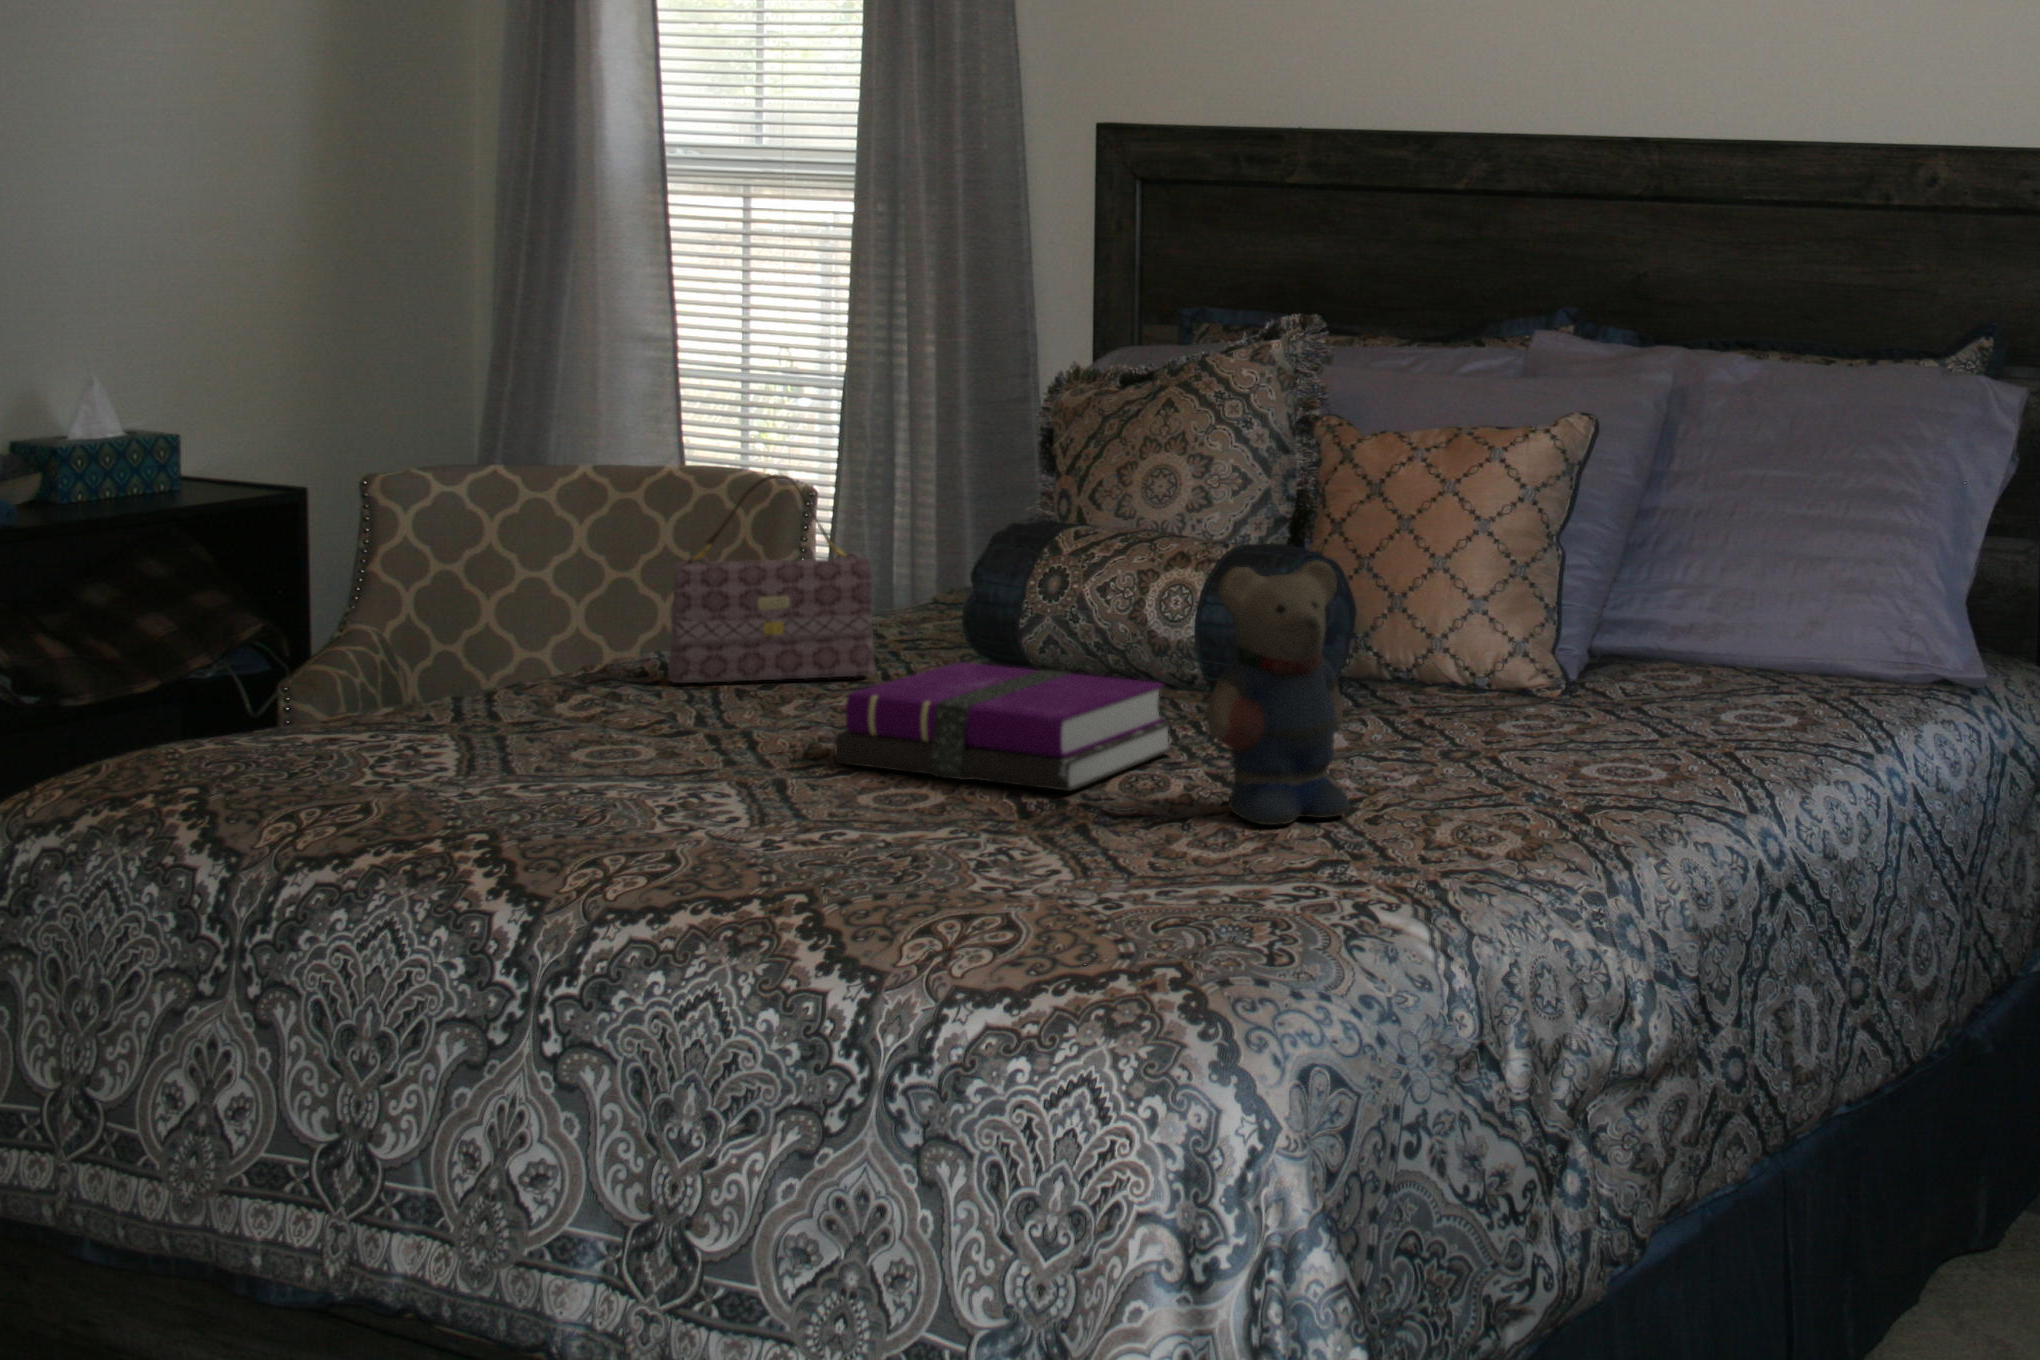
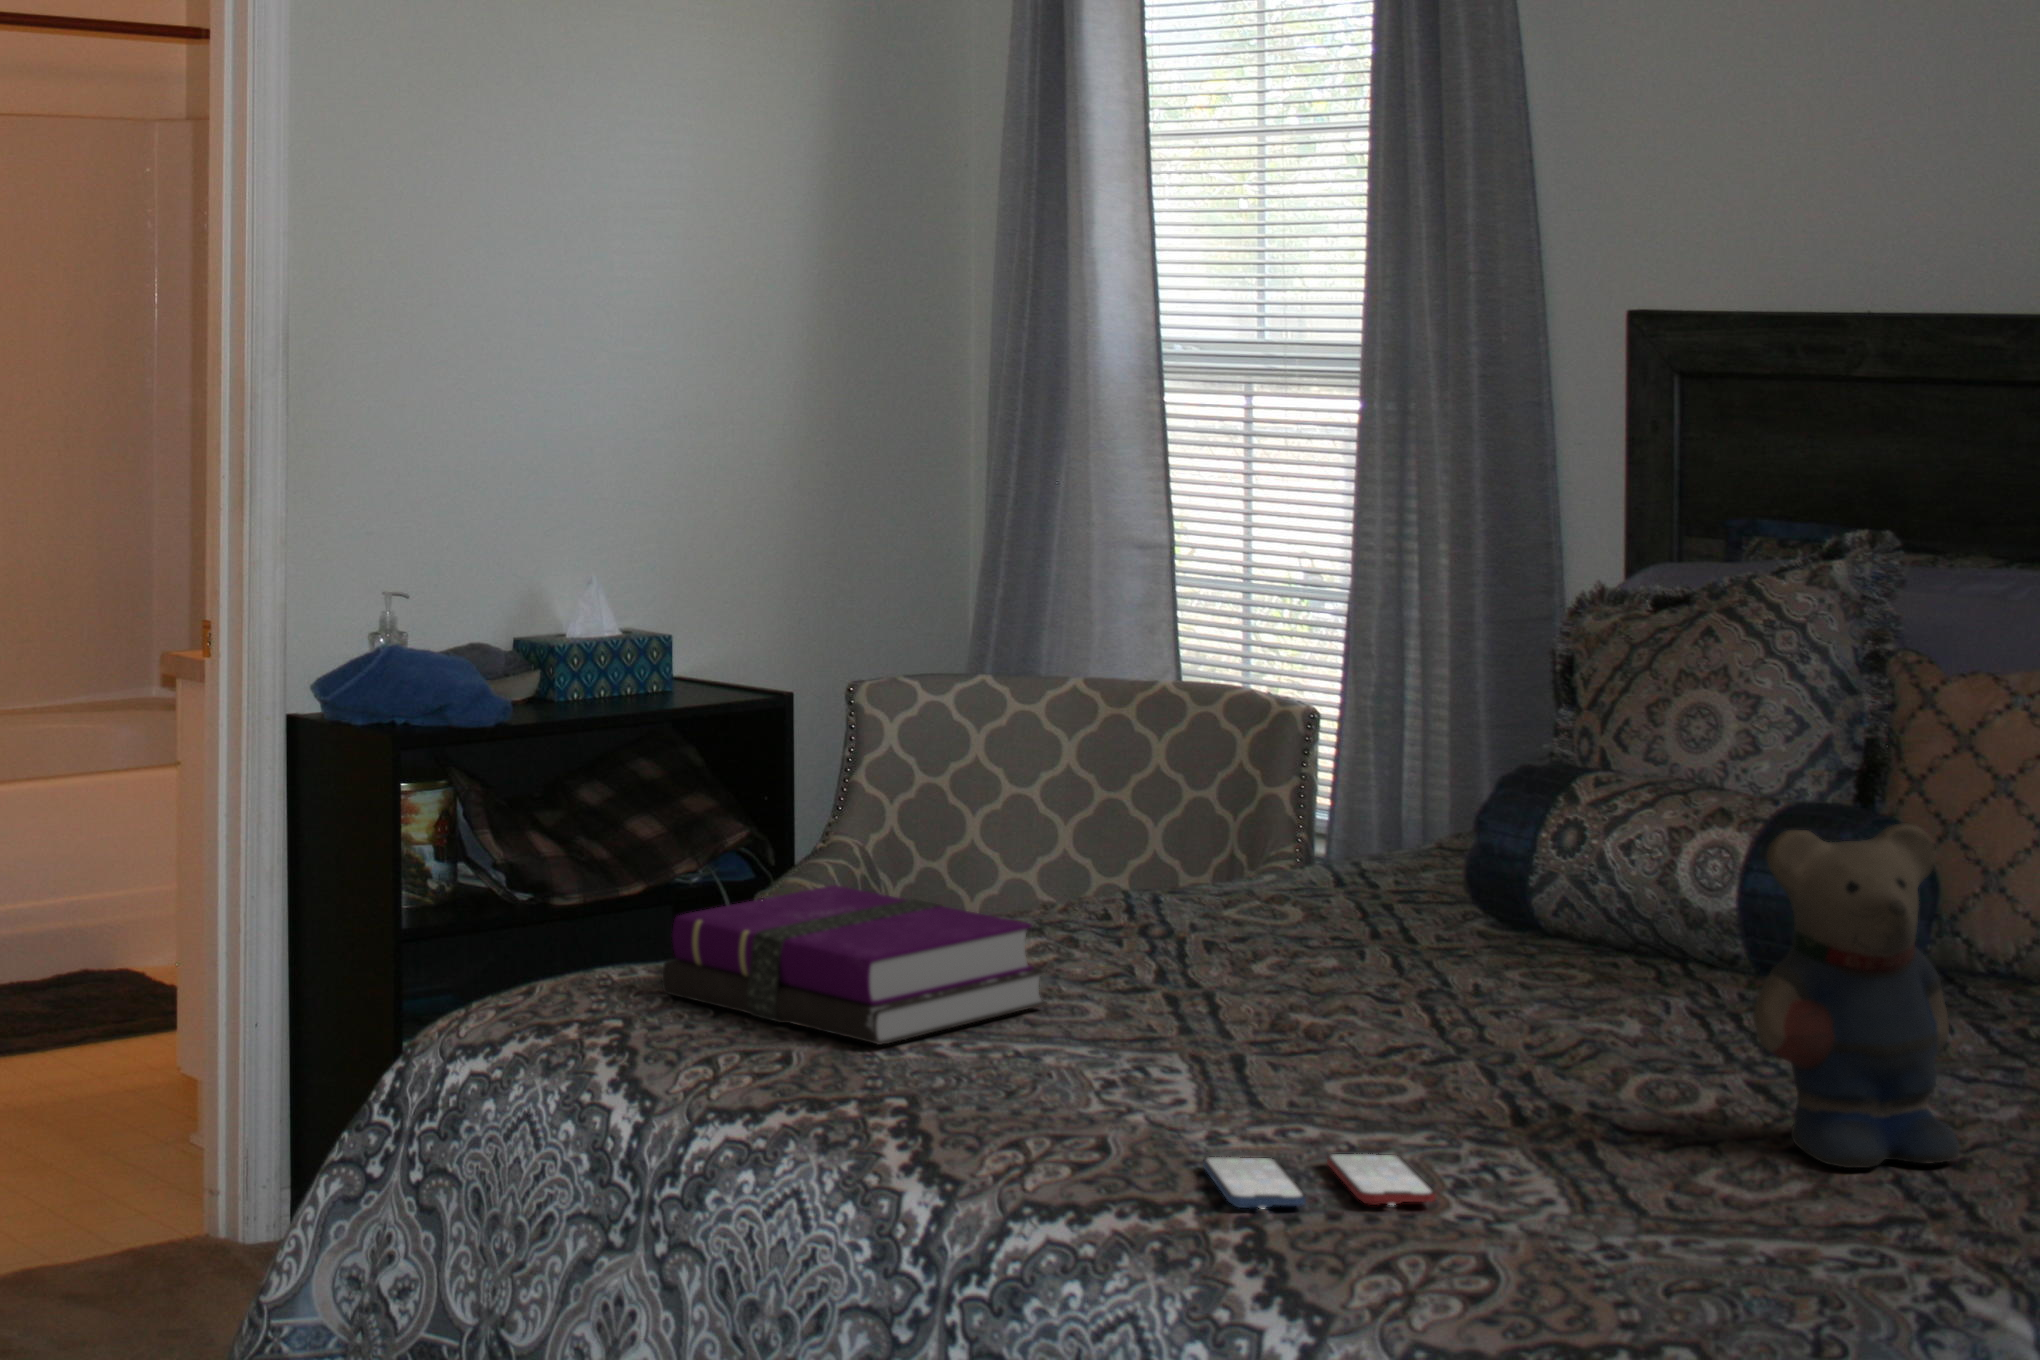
handbag: present [668,474,875,683] -> none [1112,679,1356,926]
notebook: present [834,662,1173,791] -> present [661,885,1046,1045]
smartphone: none [768,844,966,897] -> present [1203,1154,1436,1208]

